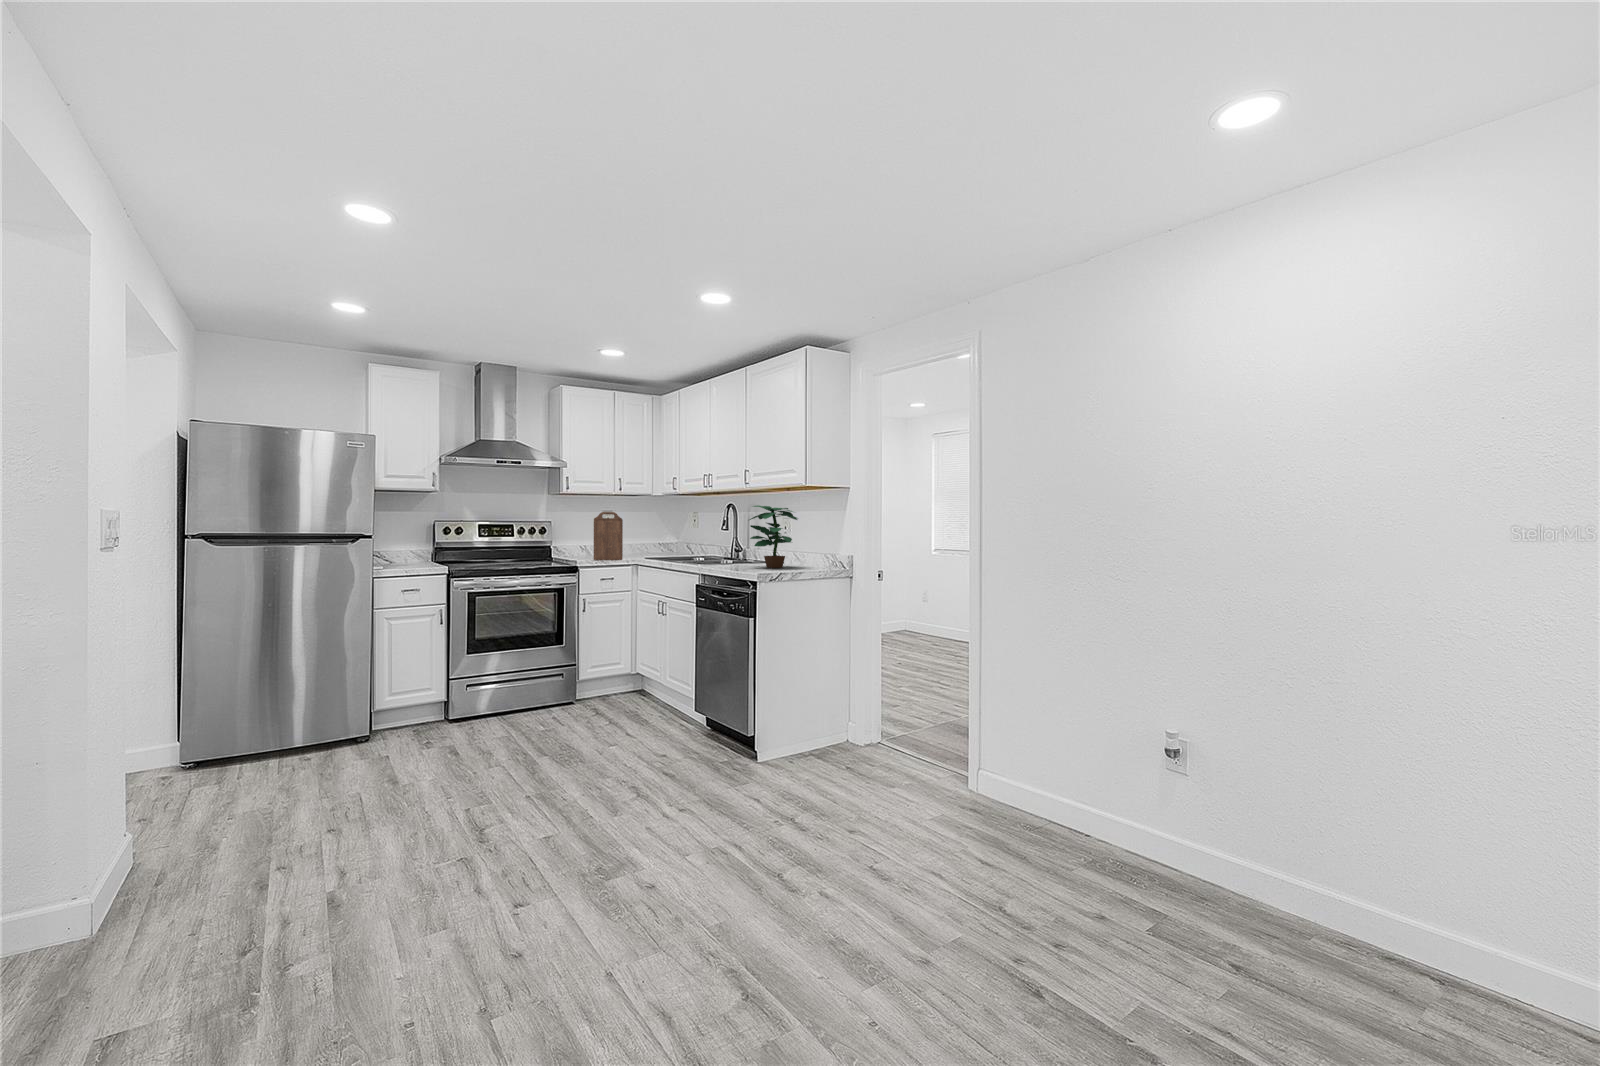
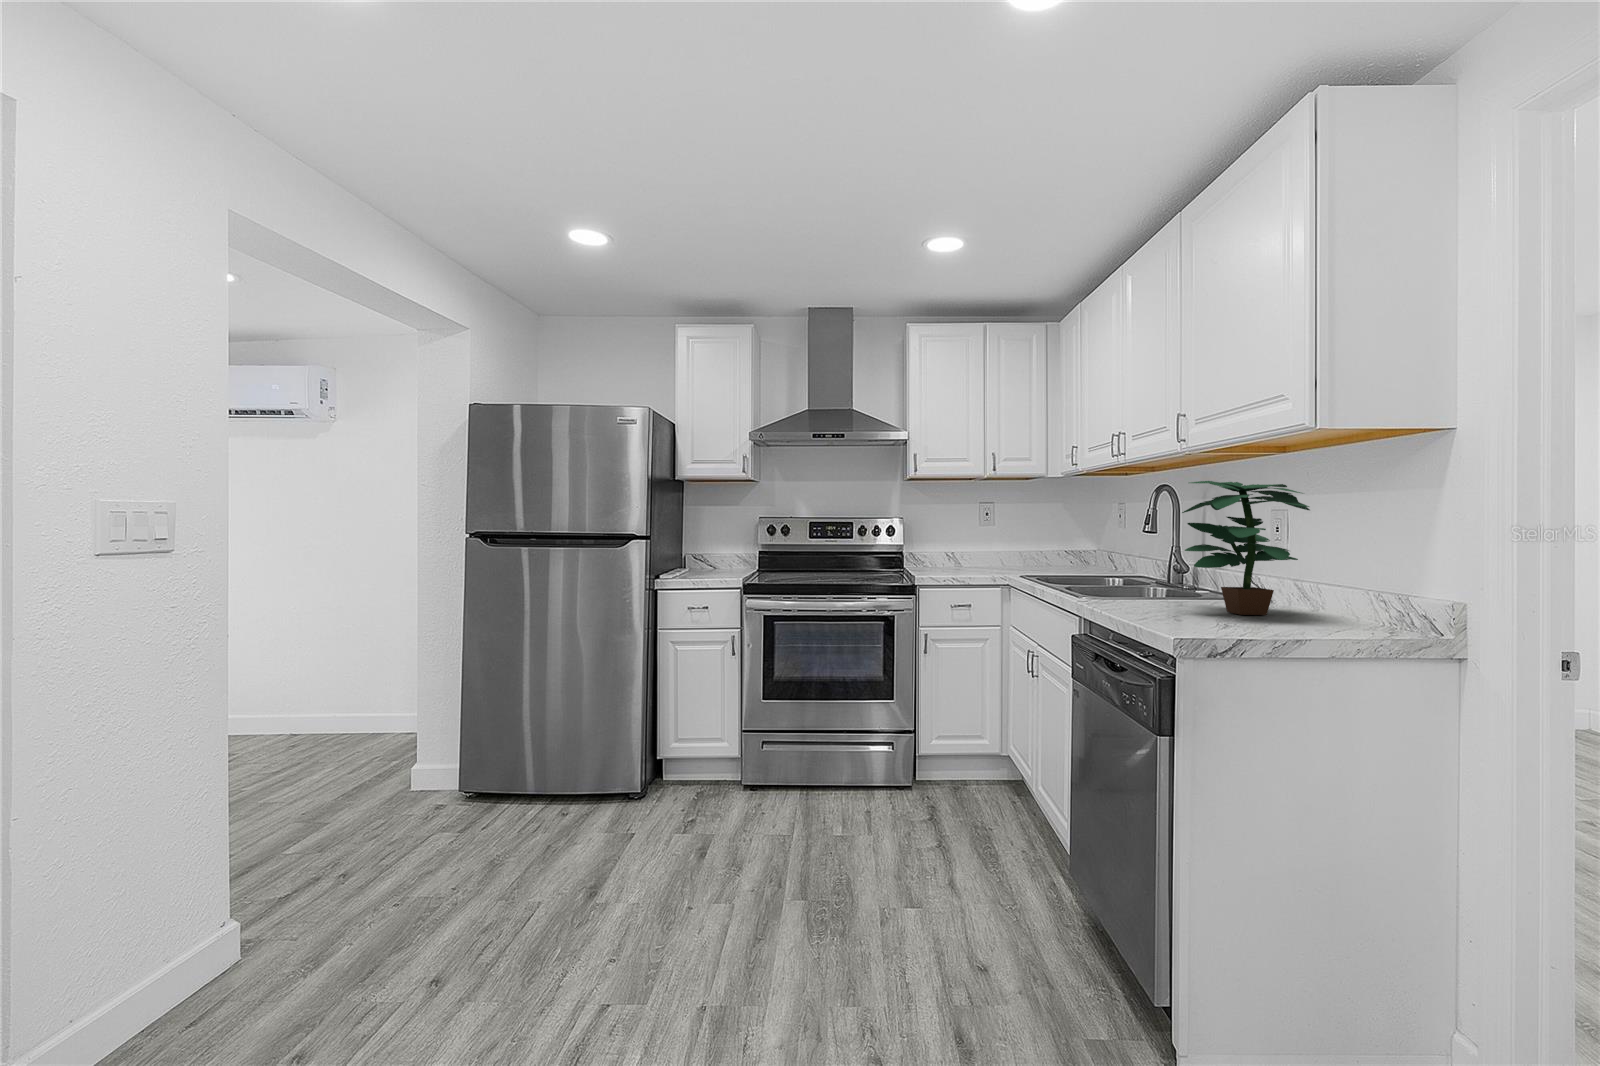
cutting board: present [594,512,623,560] -> none [948,503,992,576]

